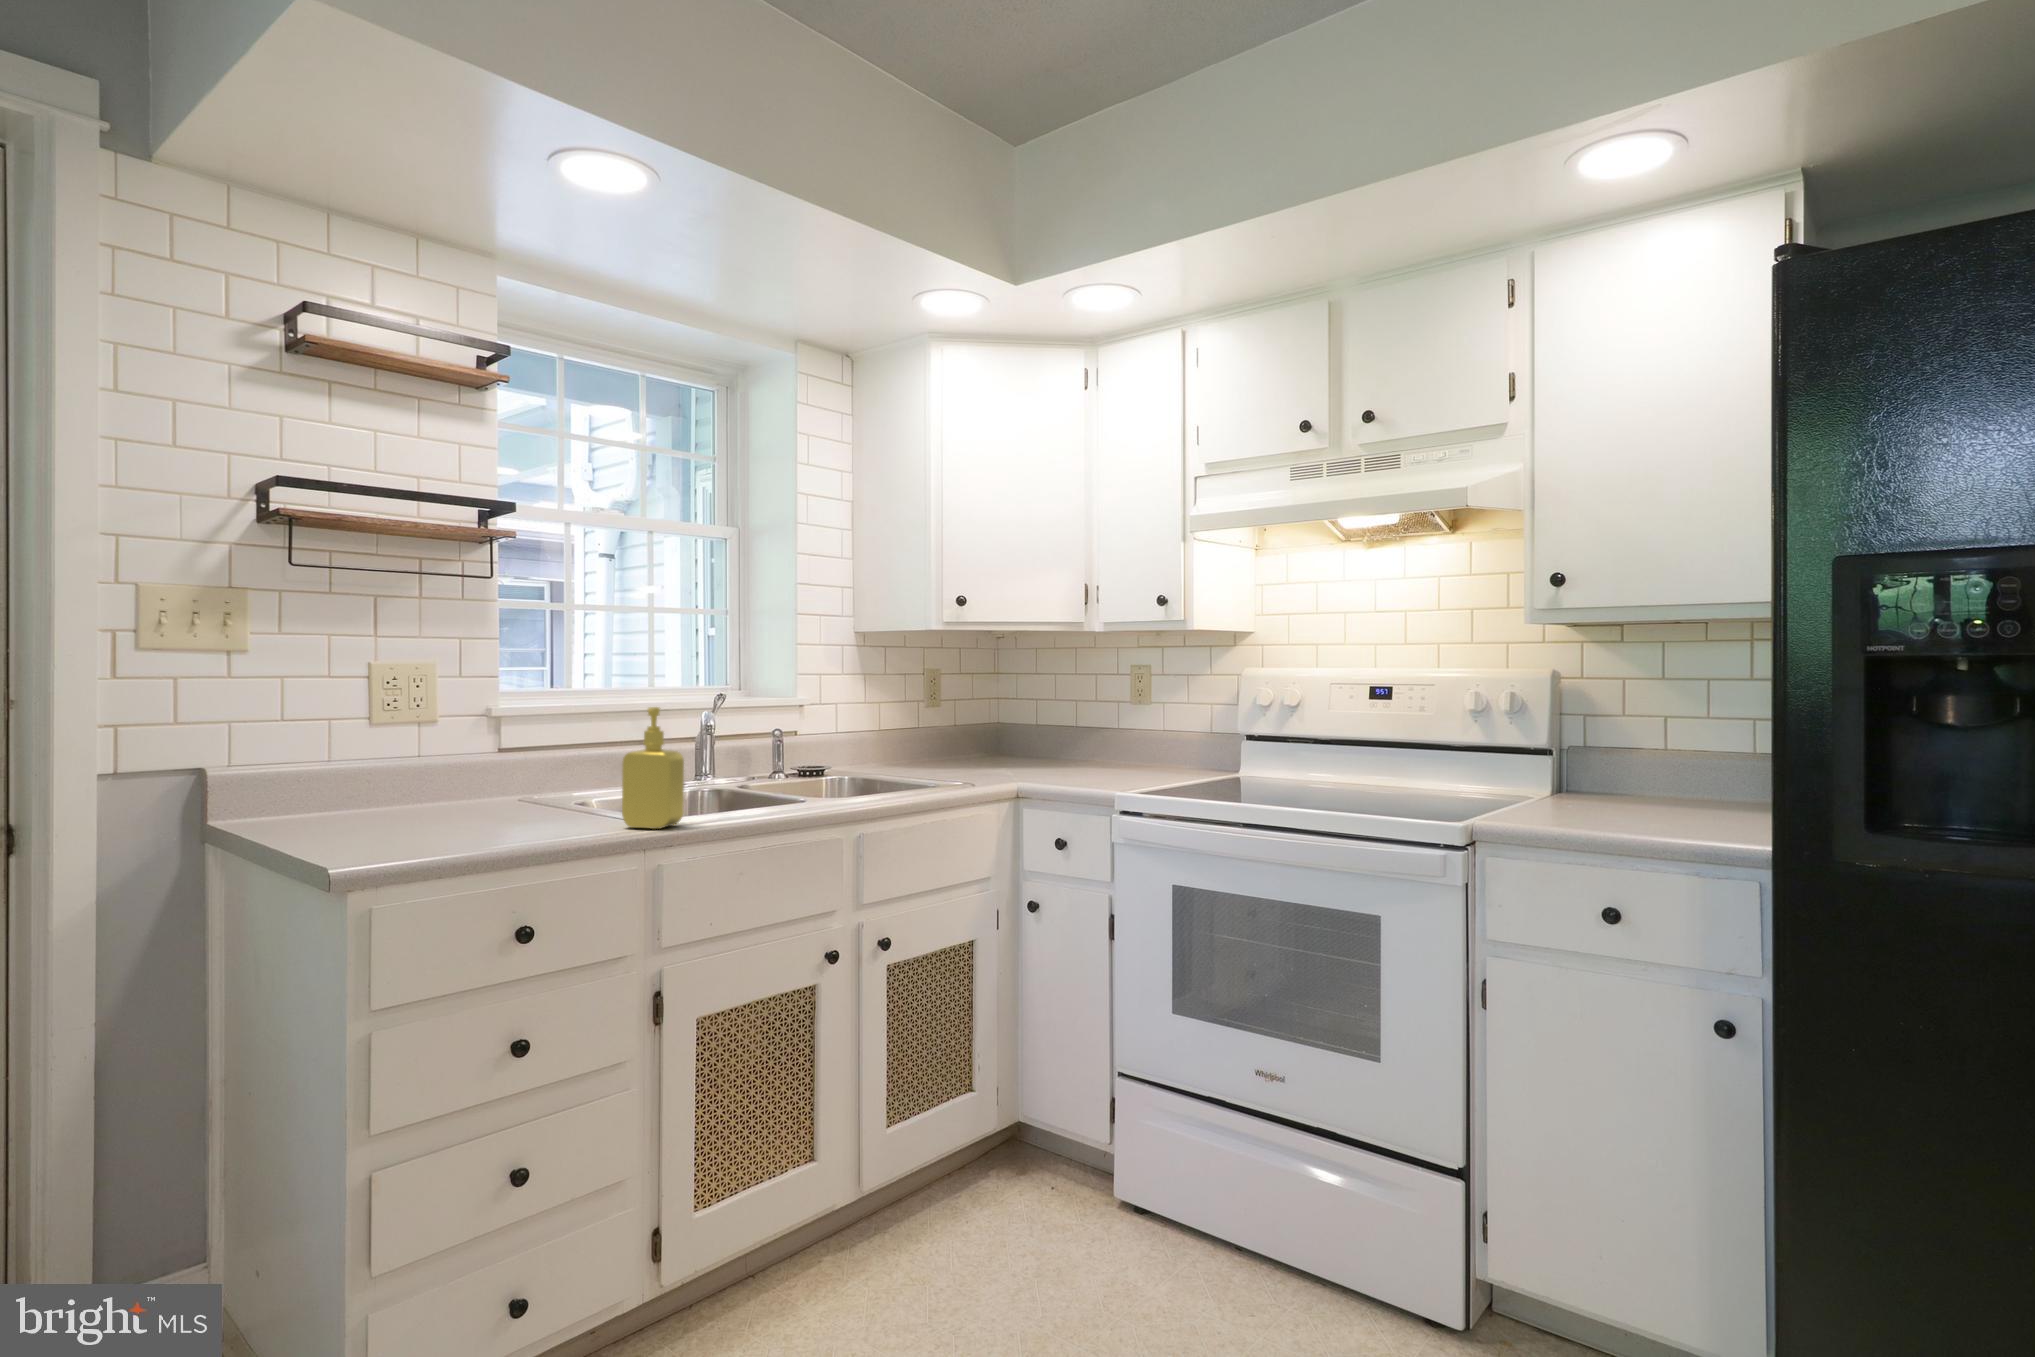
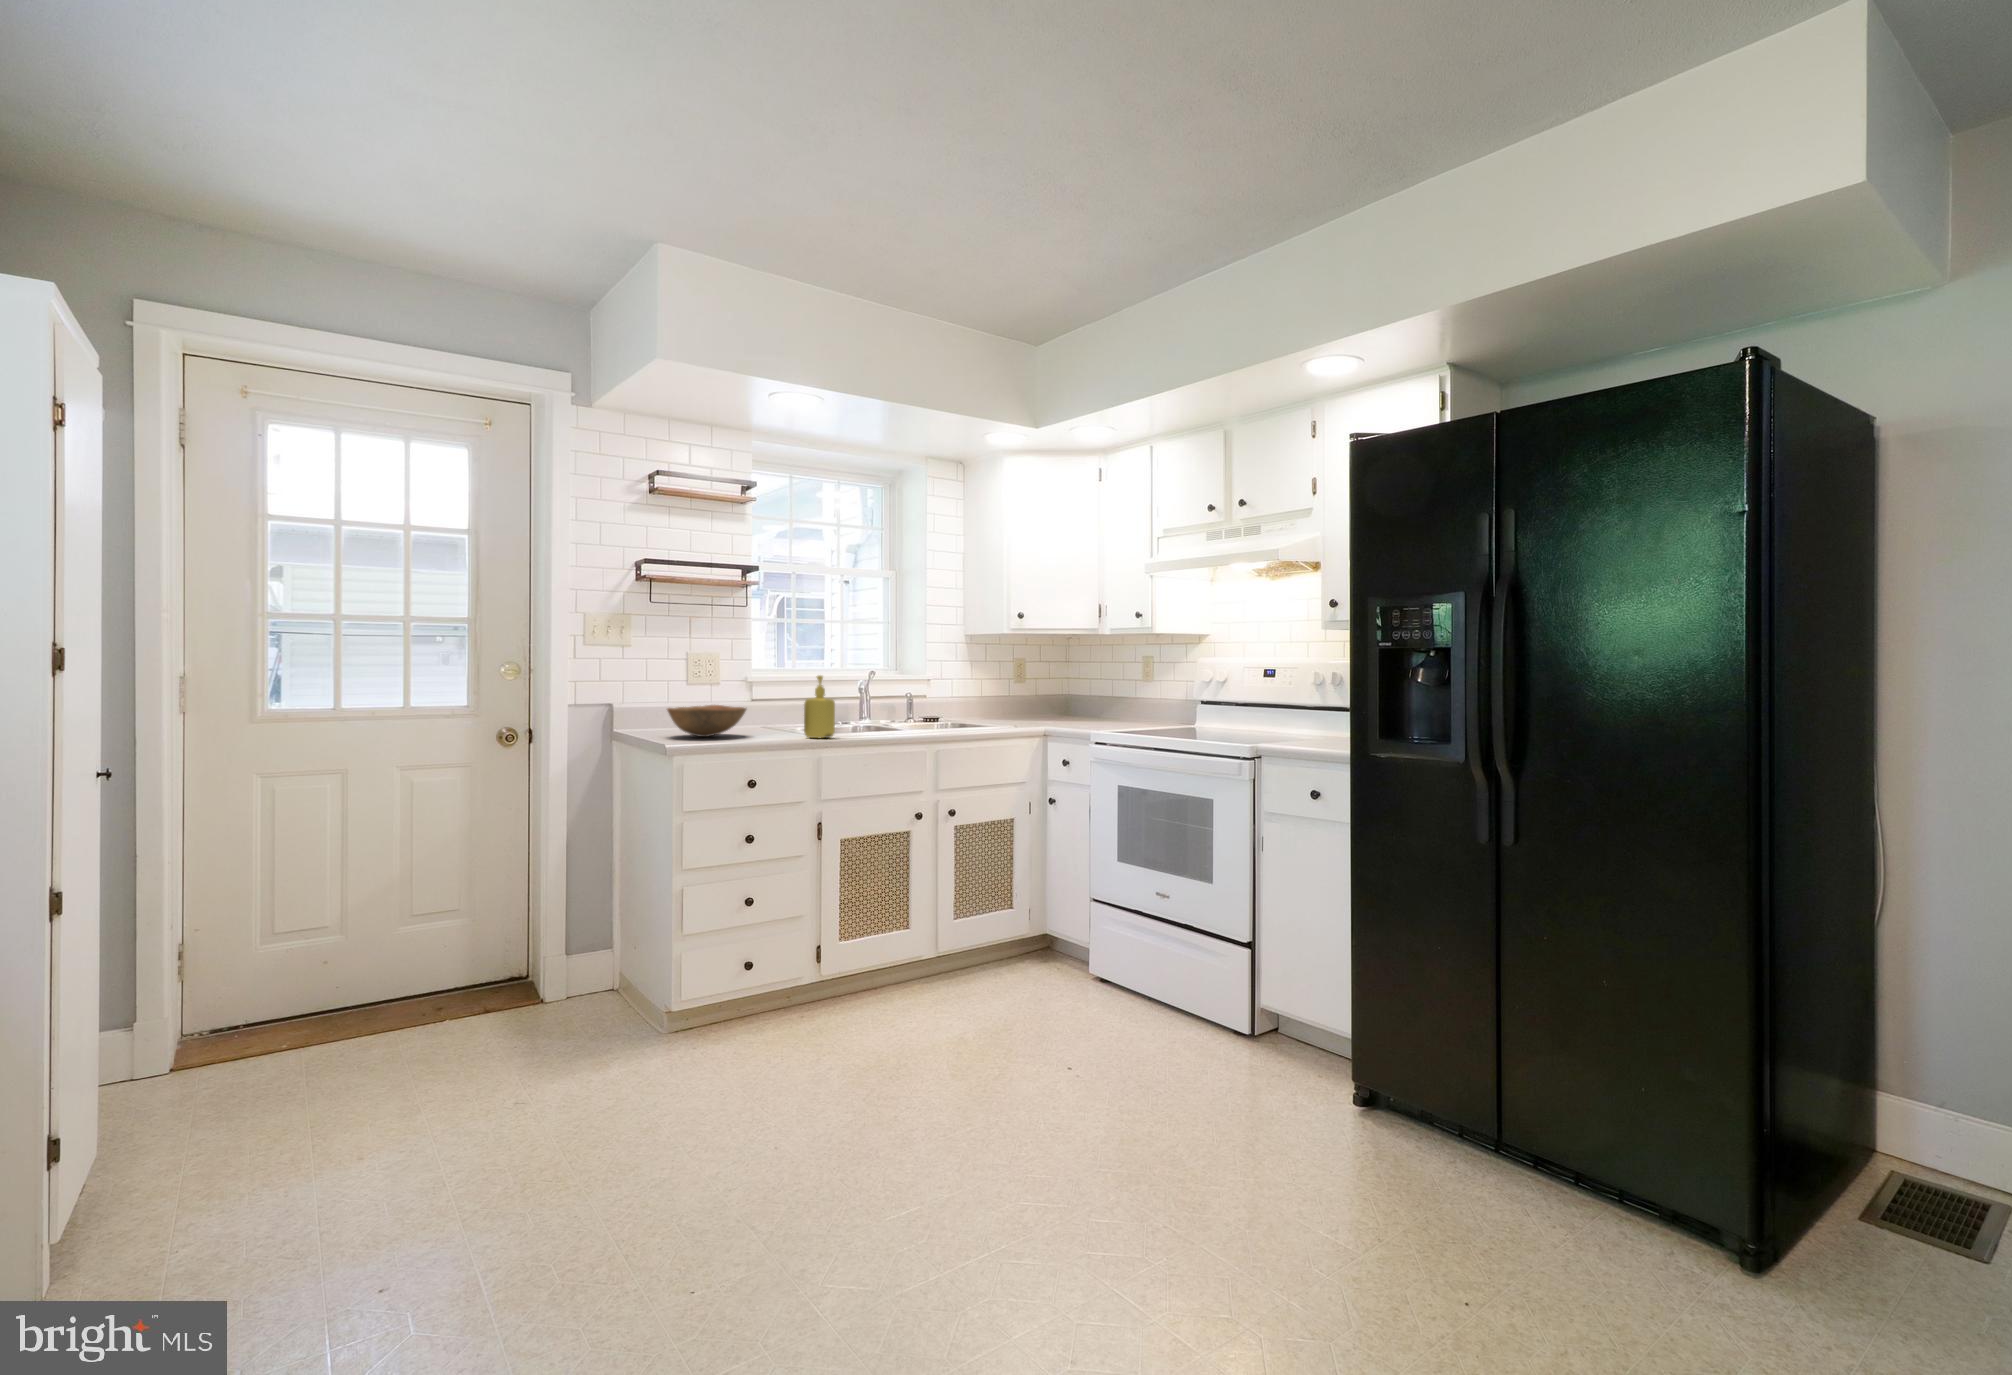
bowl: none [327,766,503,834] -> present [667,705,746,737]

